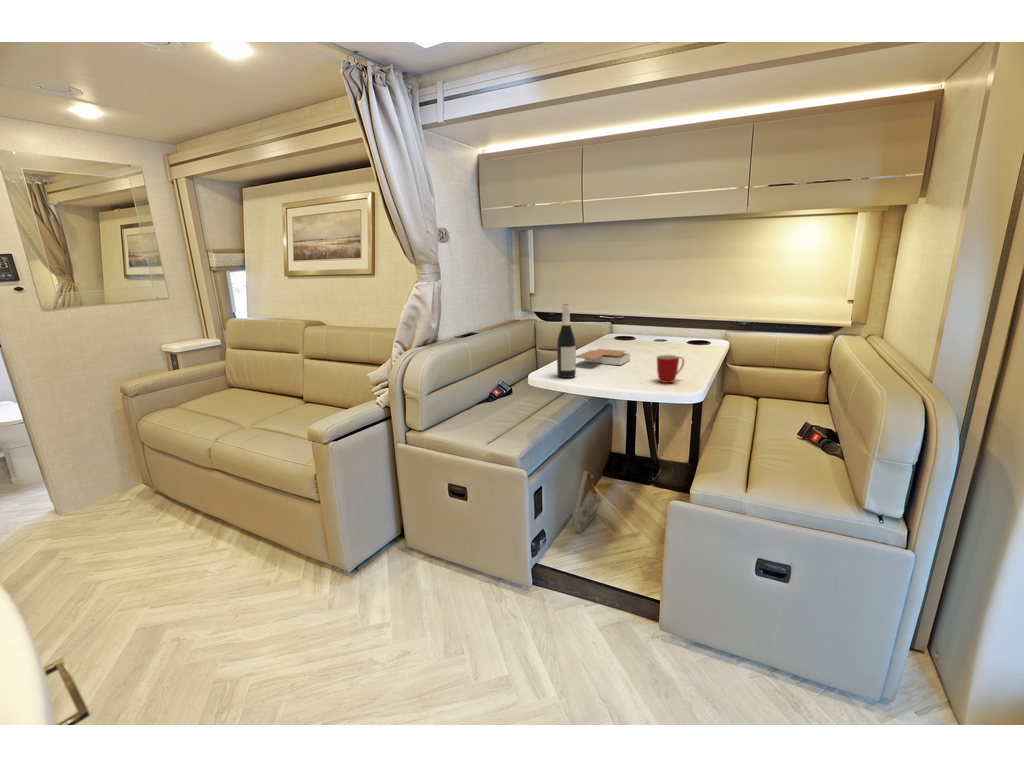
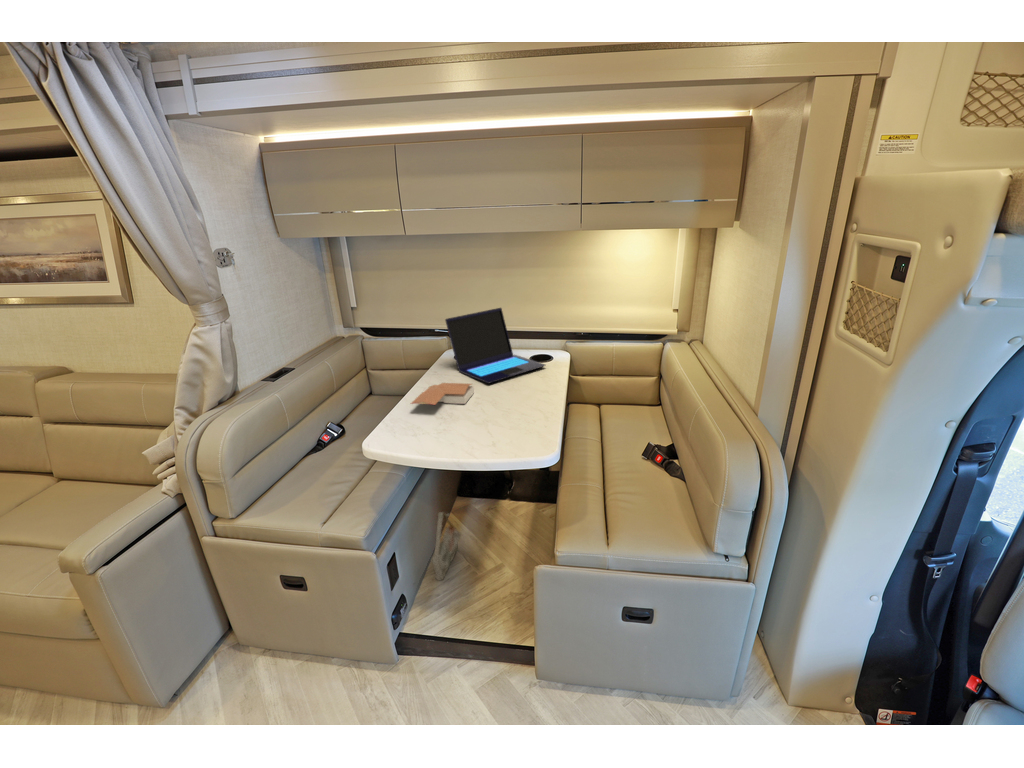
laptop: none [611,296,704,356] -> present [445,308,545,383]
wine bottle: present [557,304,576,378] -> none [391,354,417,437]
mug: present [657,355,684,383] -> none [503,398,531,430]

